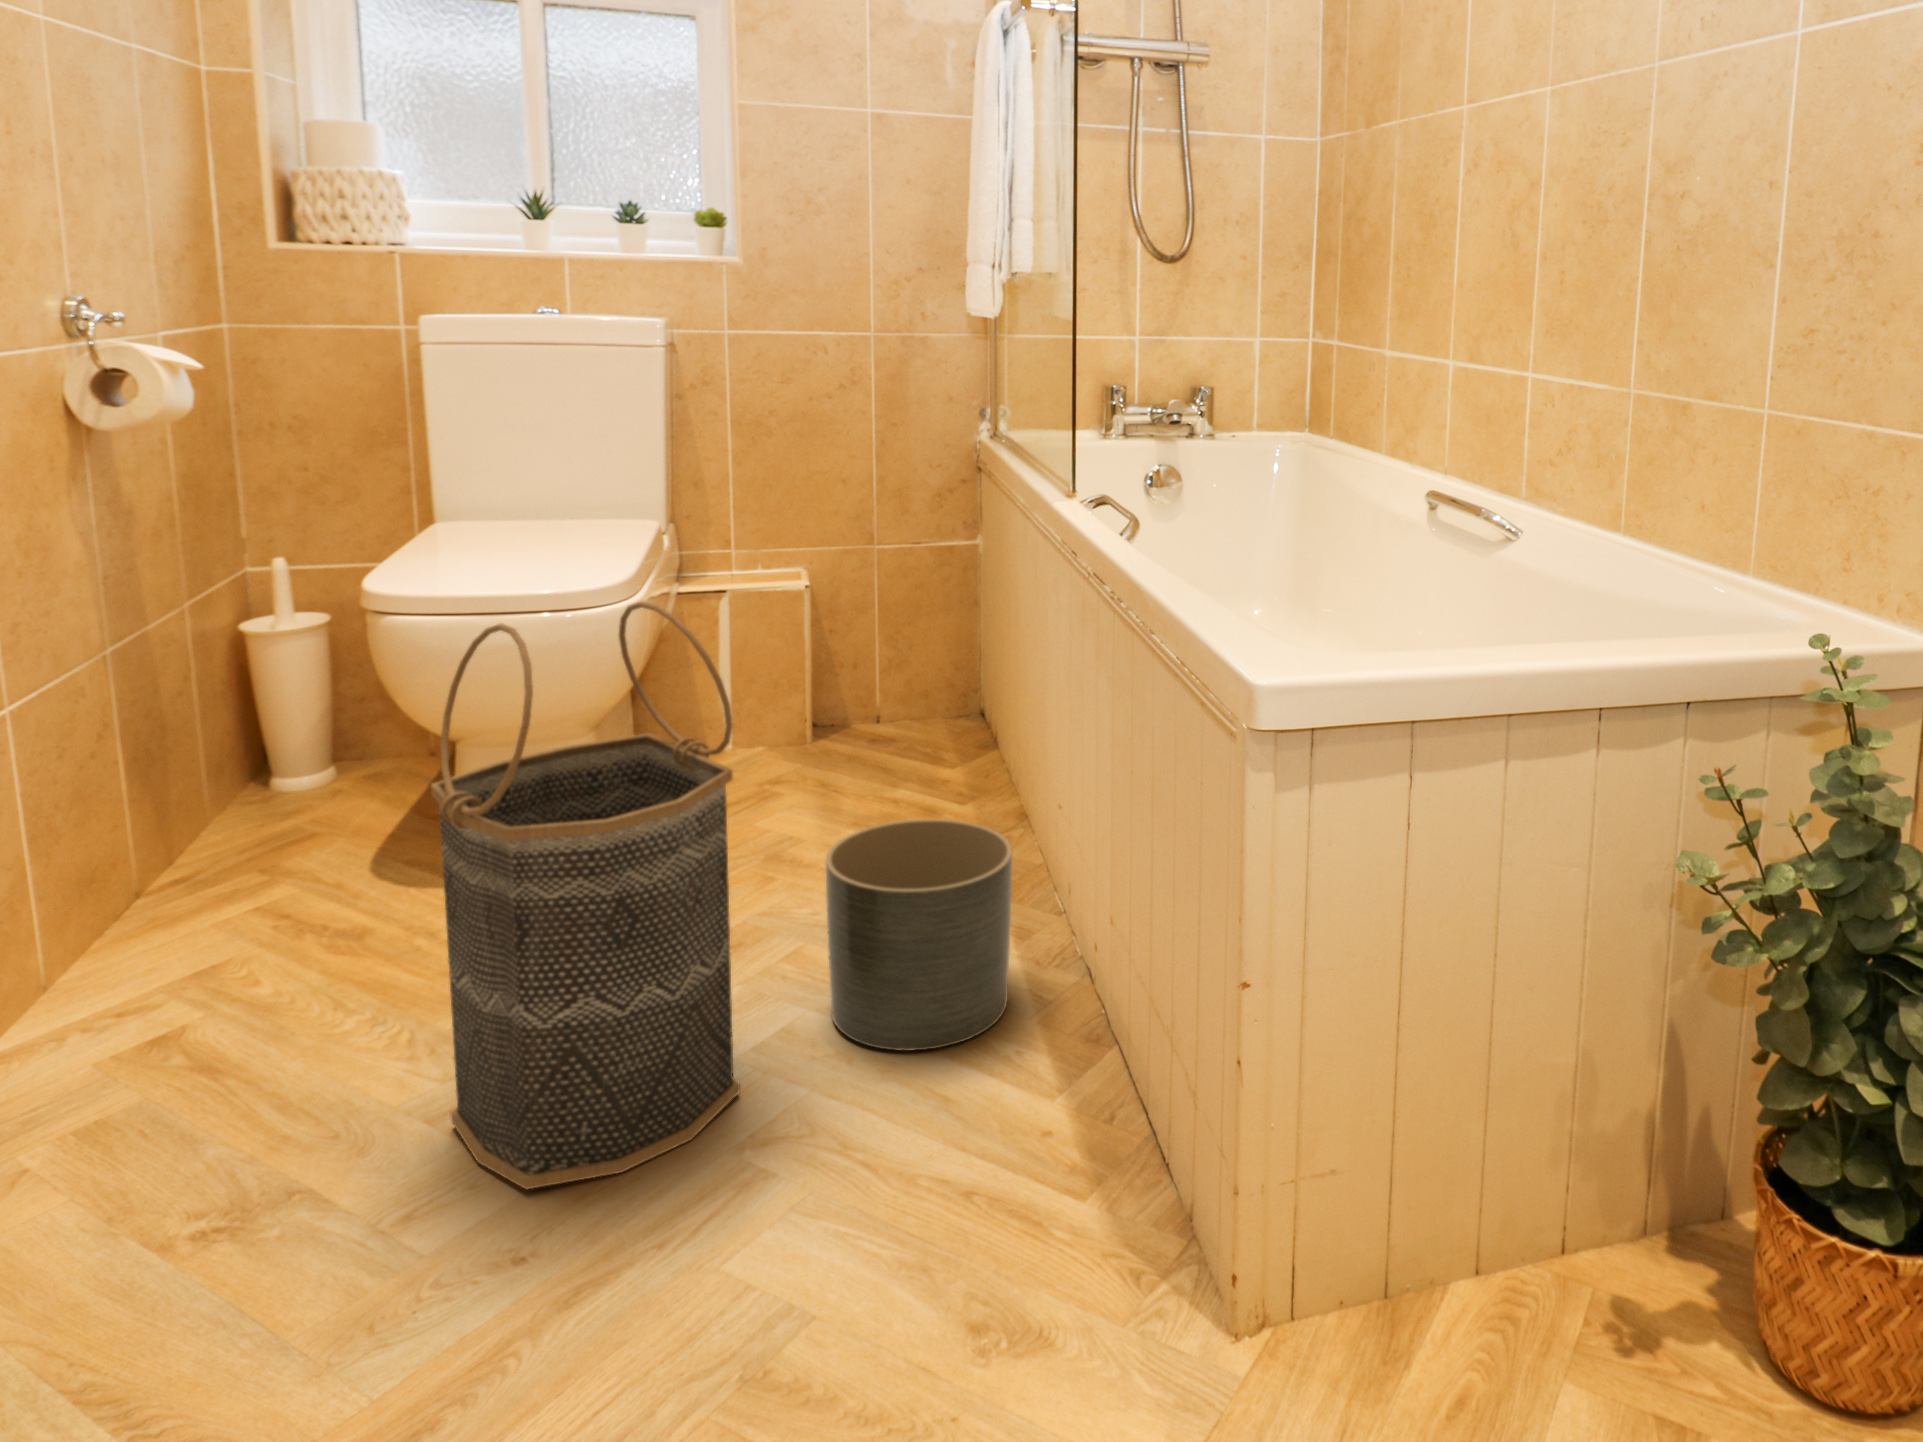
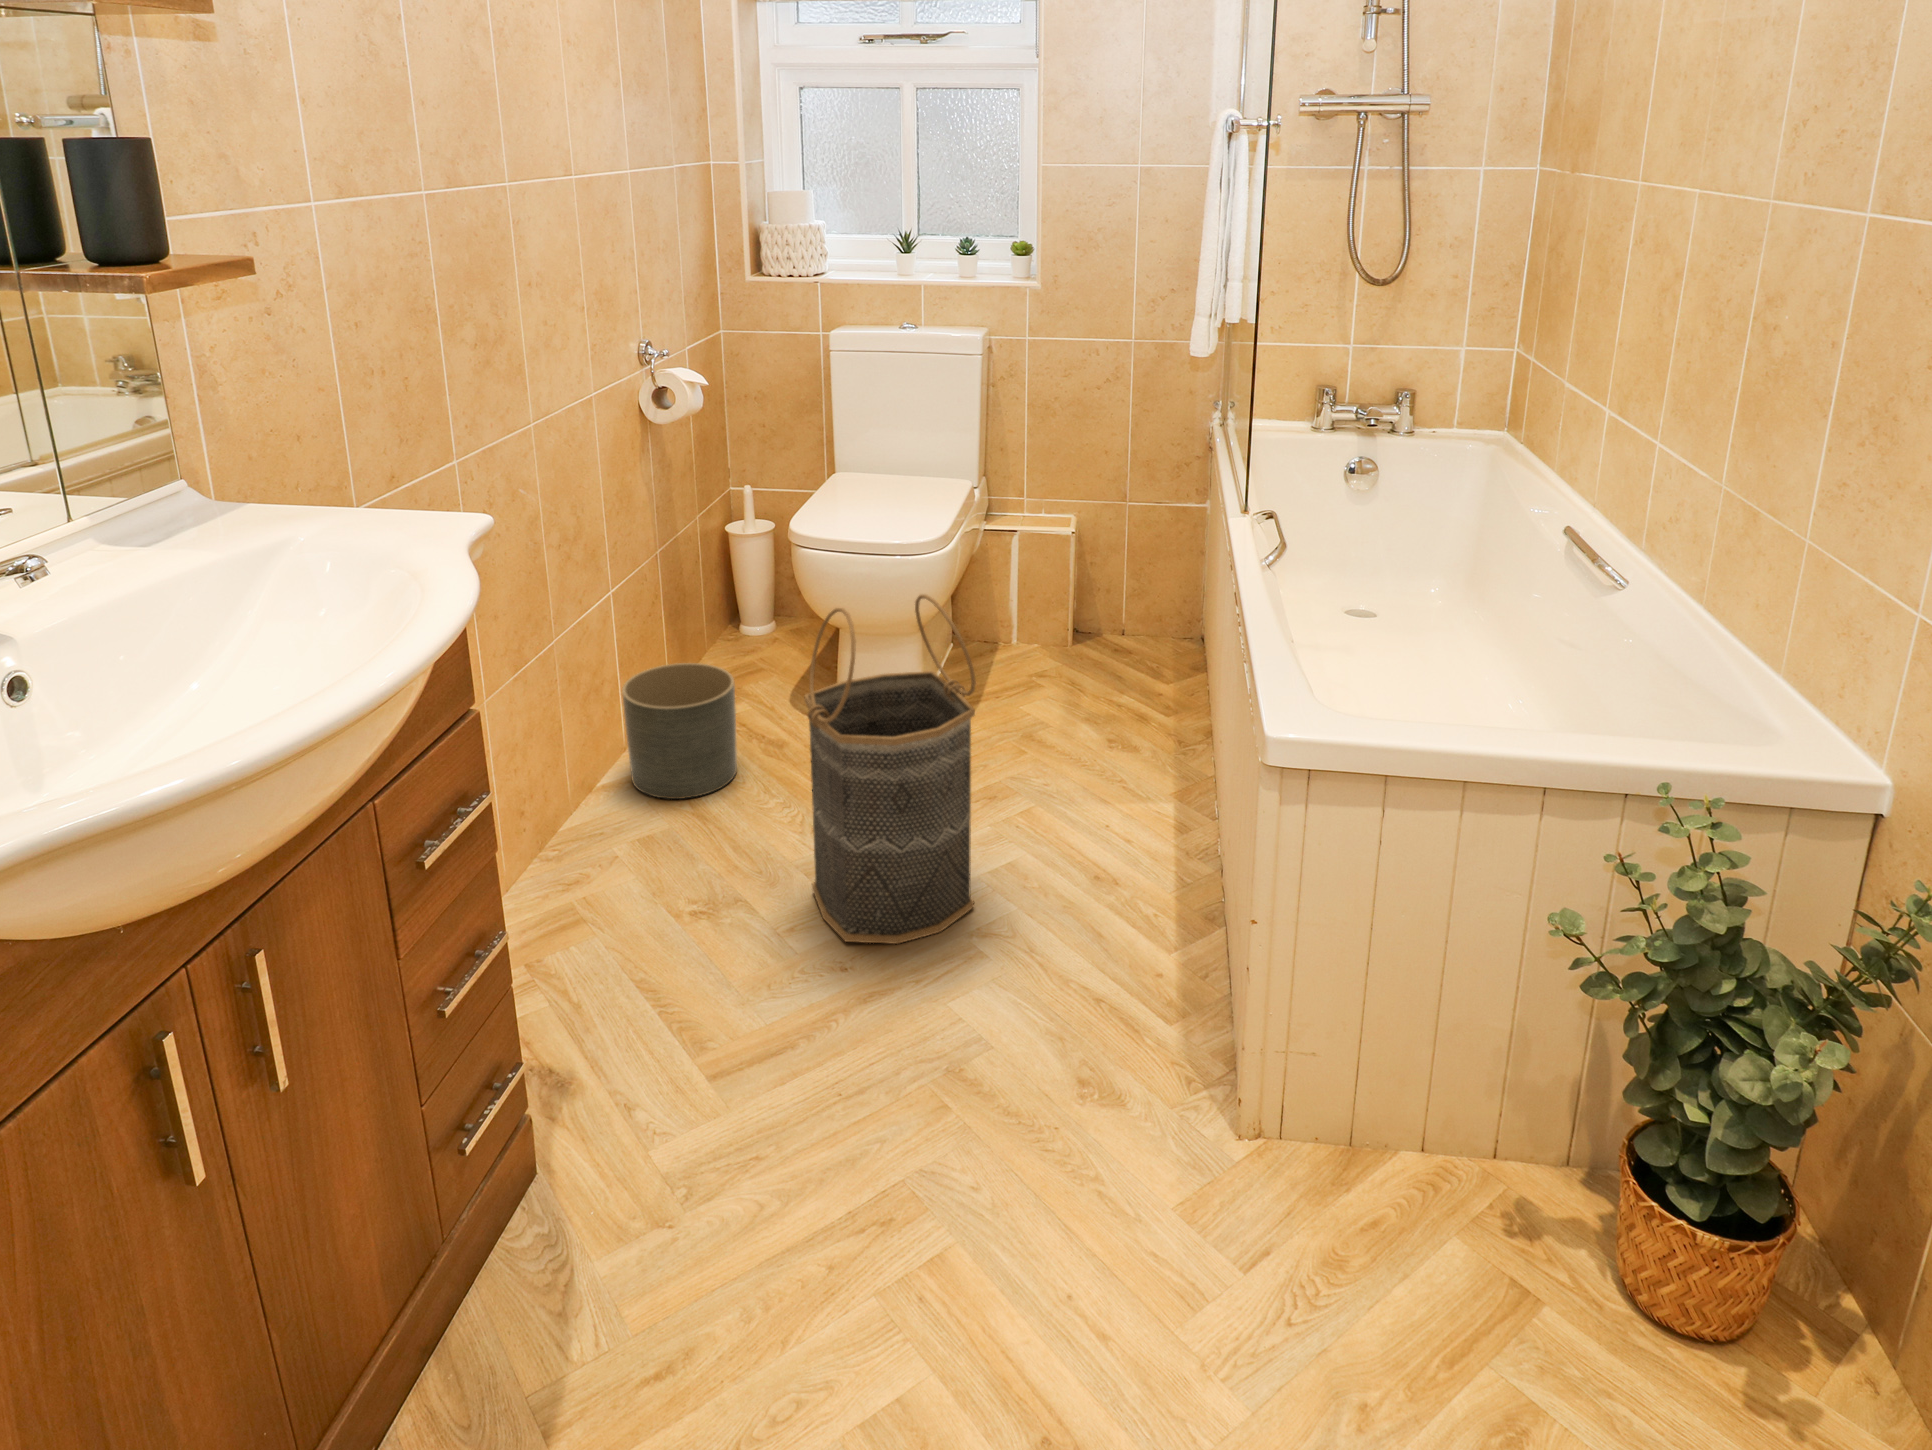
planter: present [826,819,1012,1051] -> present [622,663,737,799]

